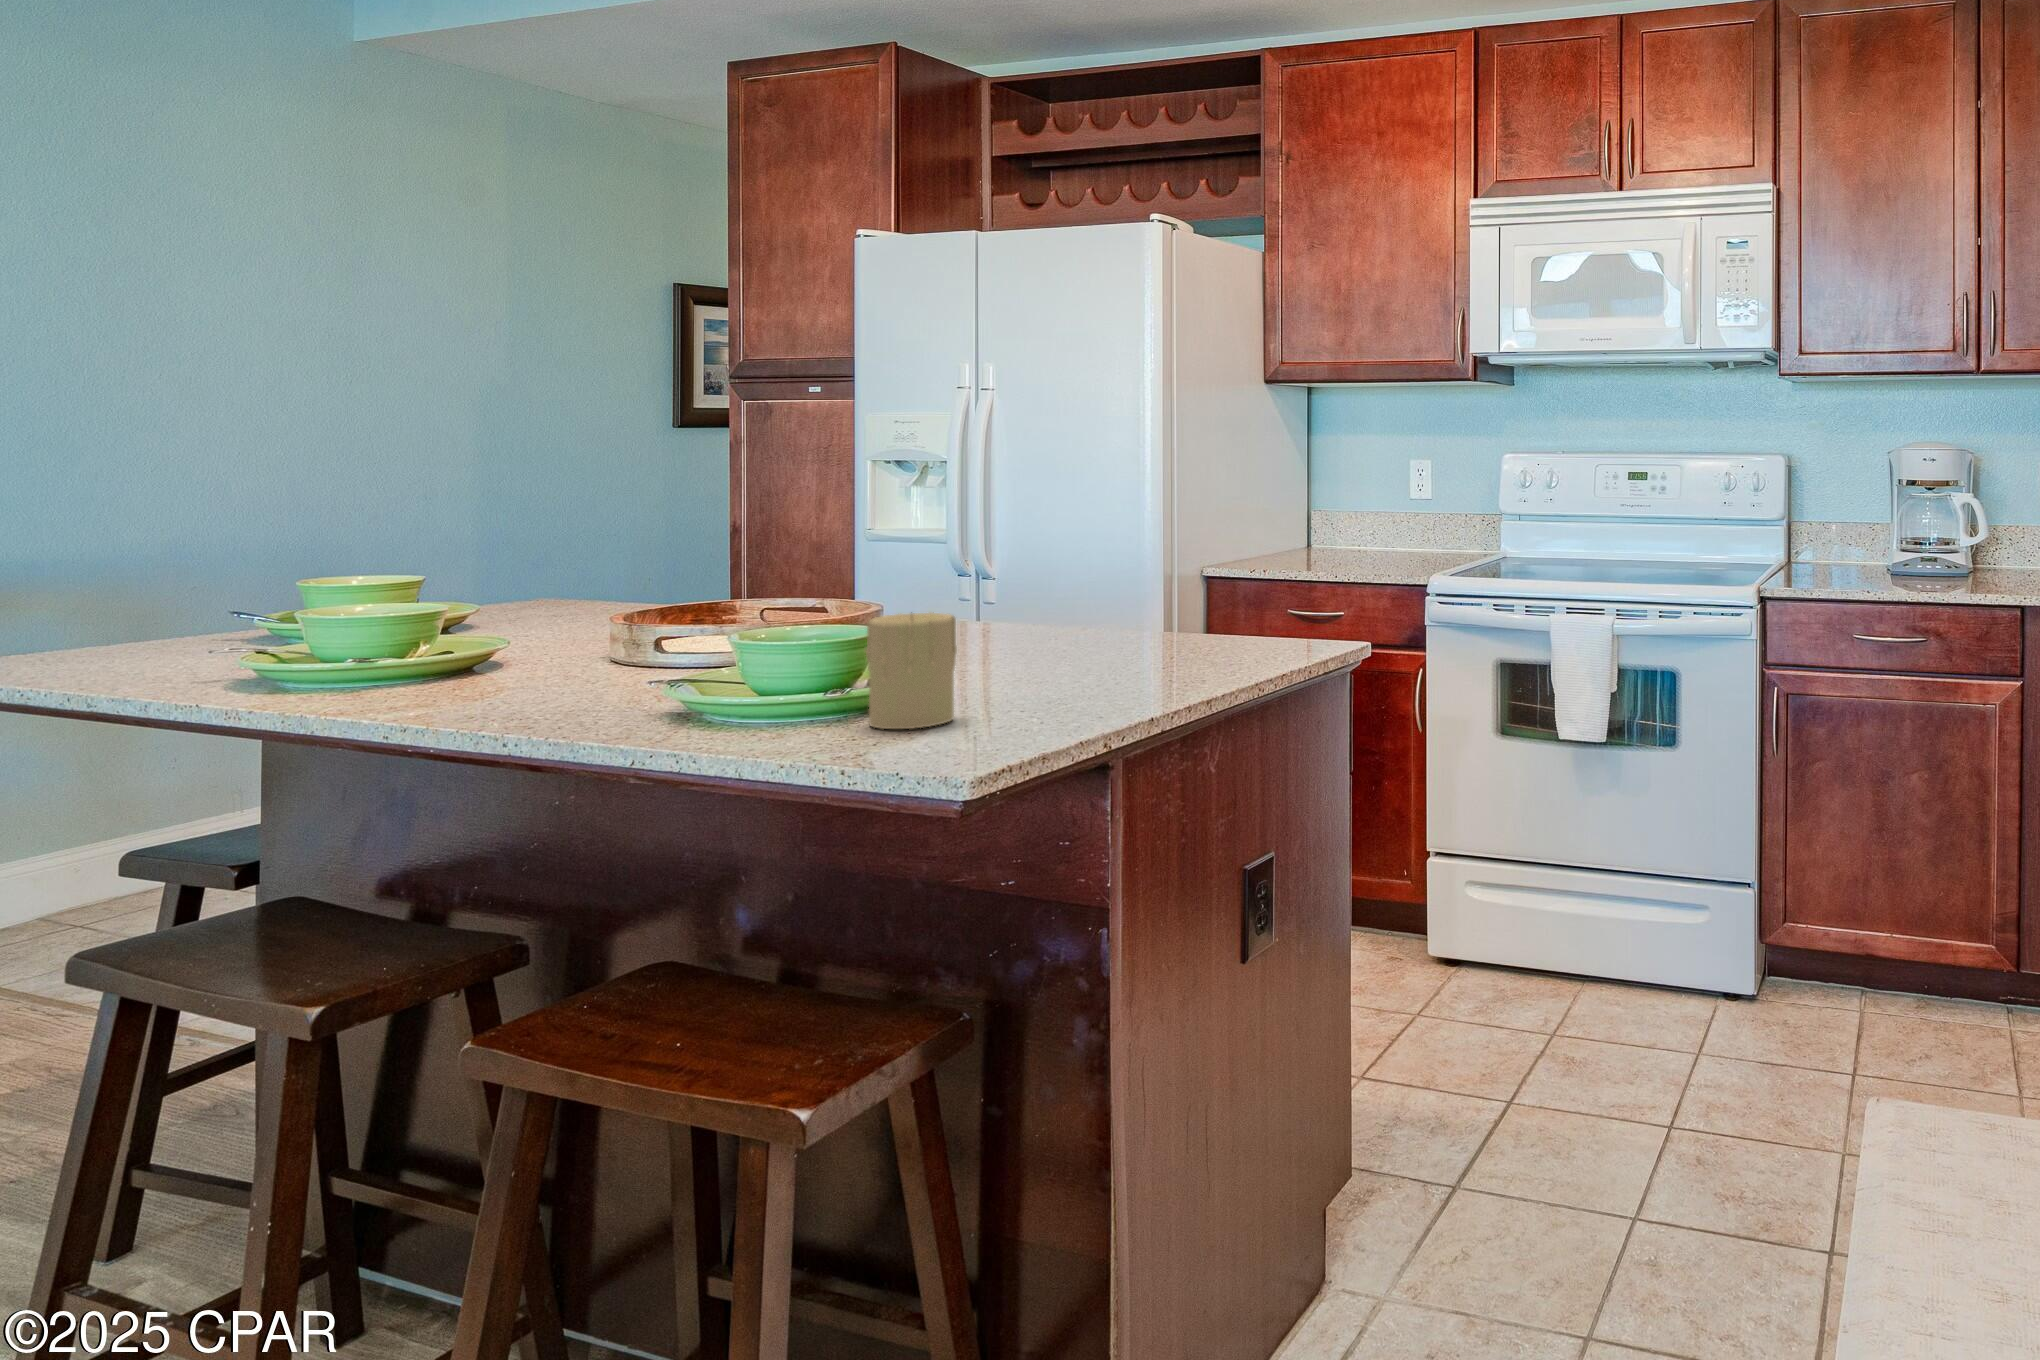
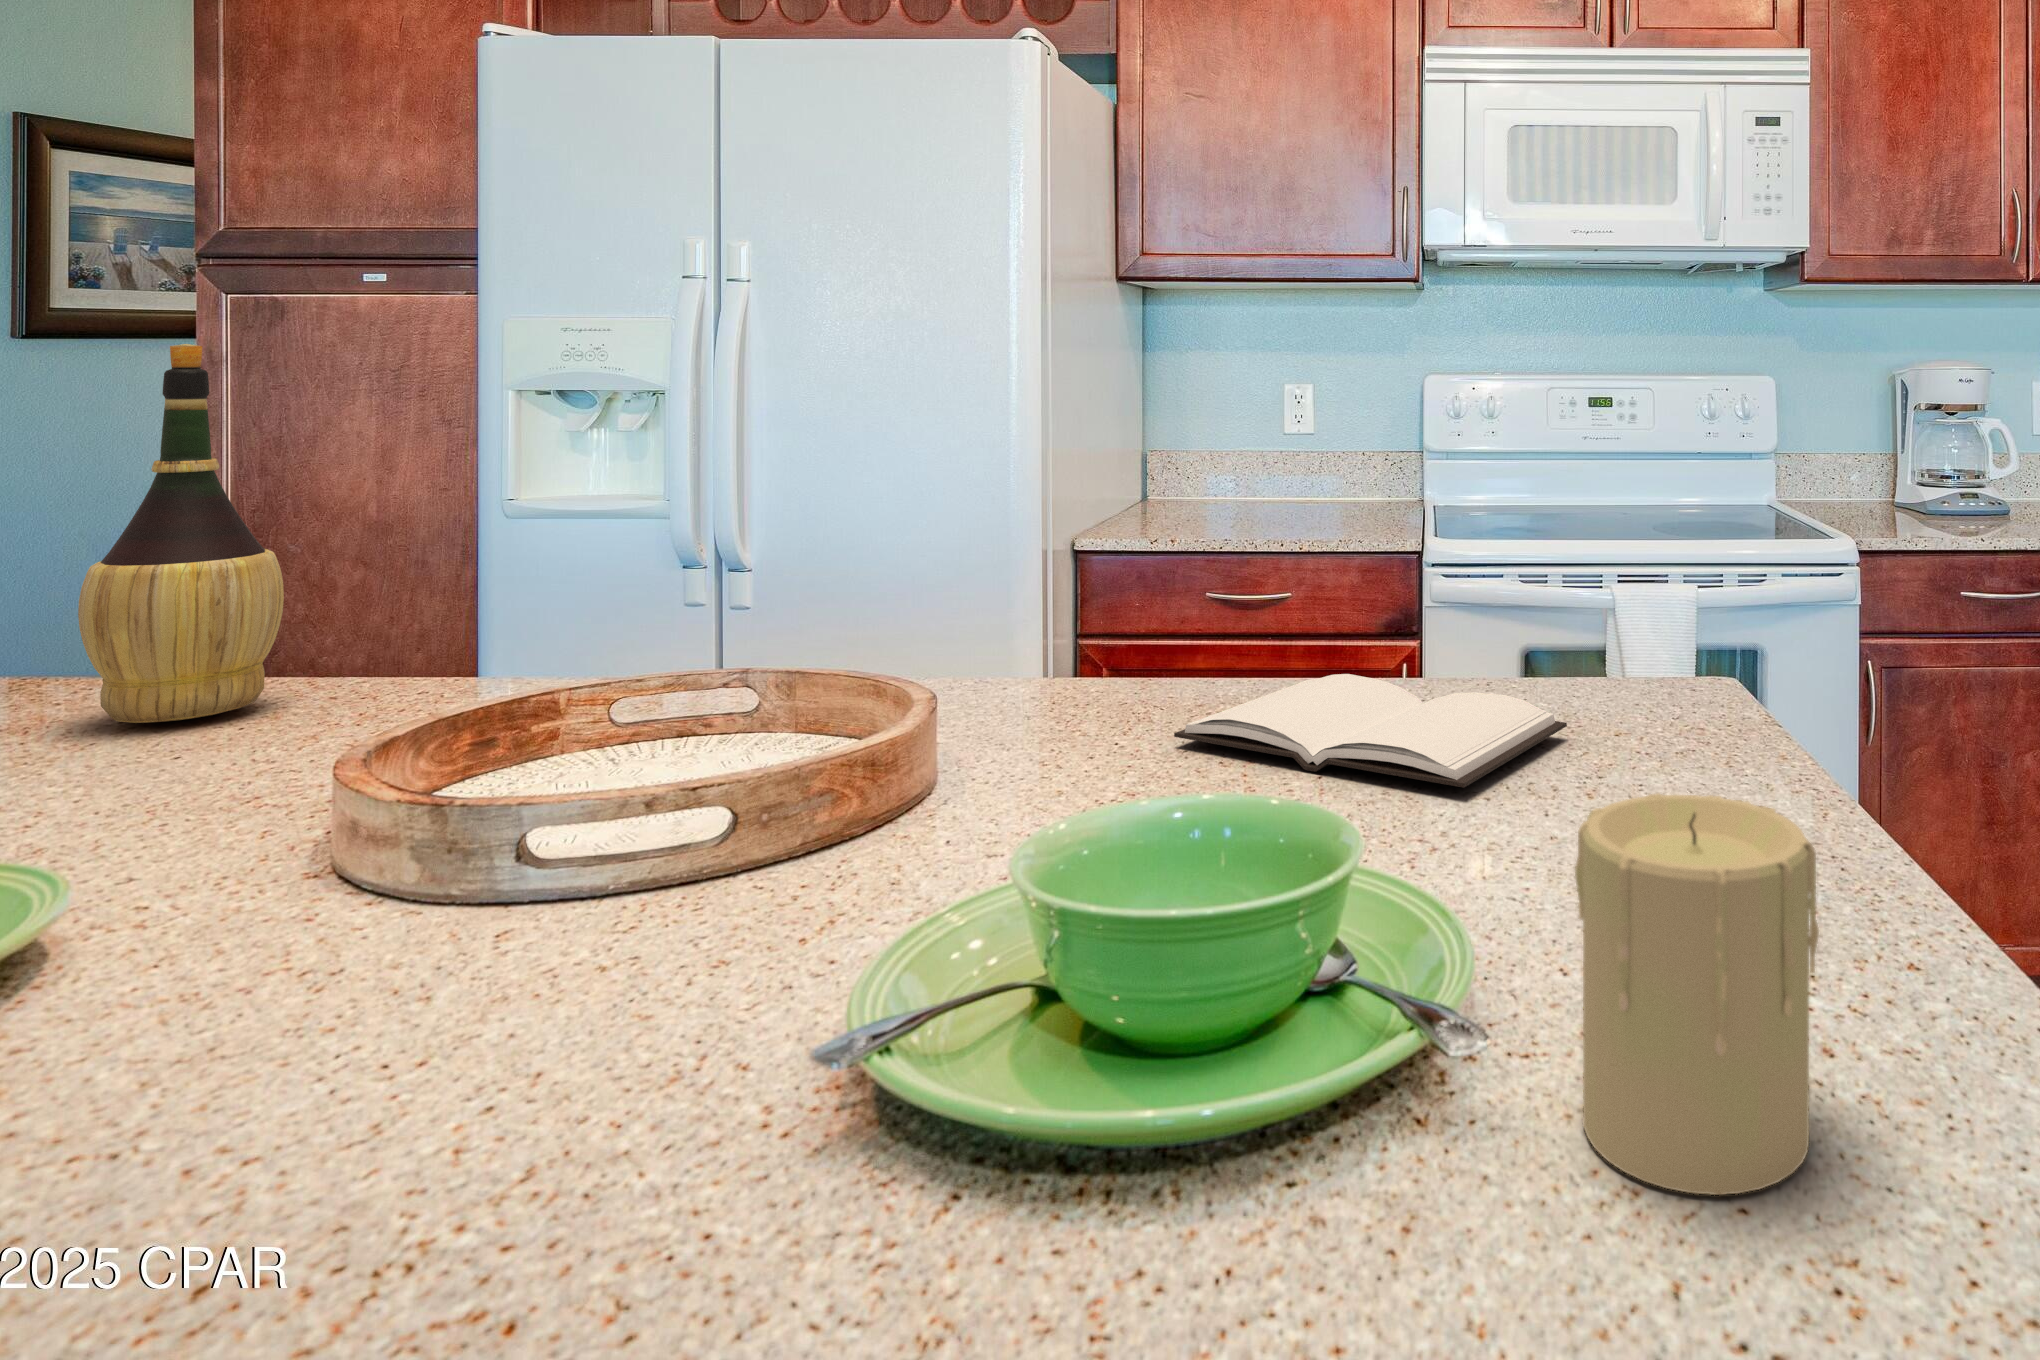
wine bottle: none [594,440,675,613] -> present [78,344,284,723]
book: none [993,619,1177,658] -> present [1174,674,1567,788]

